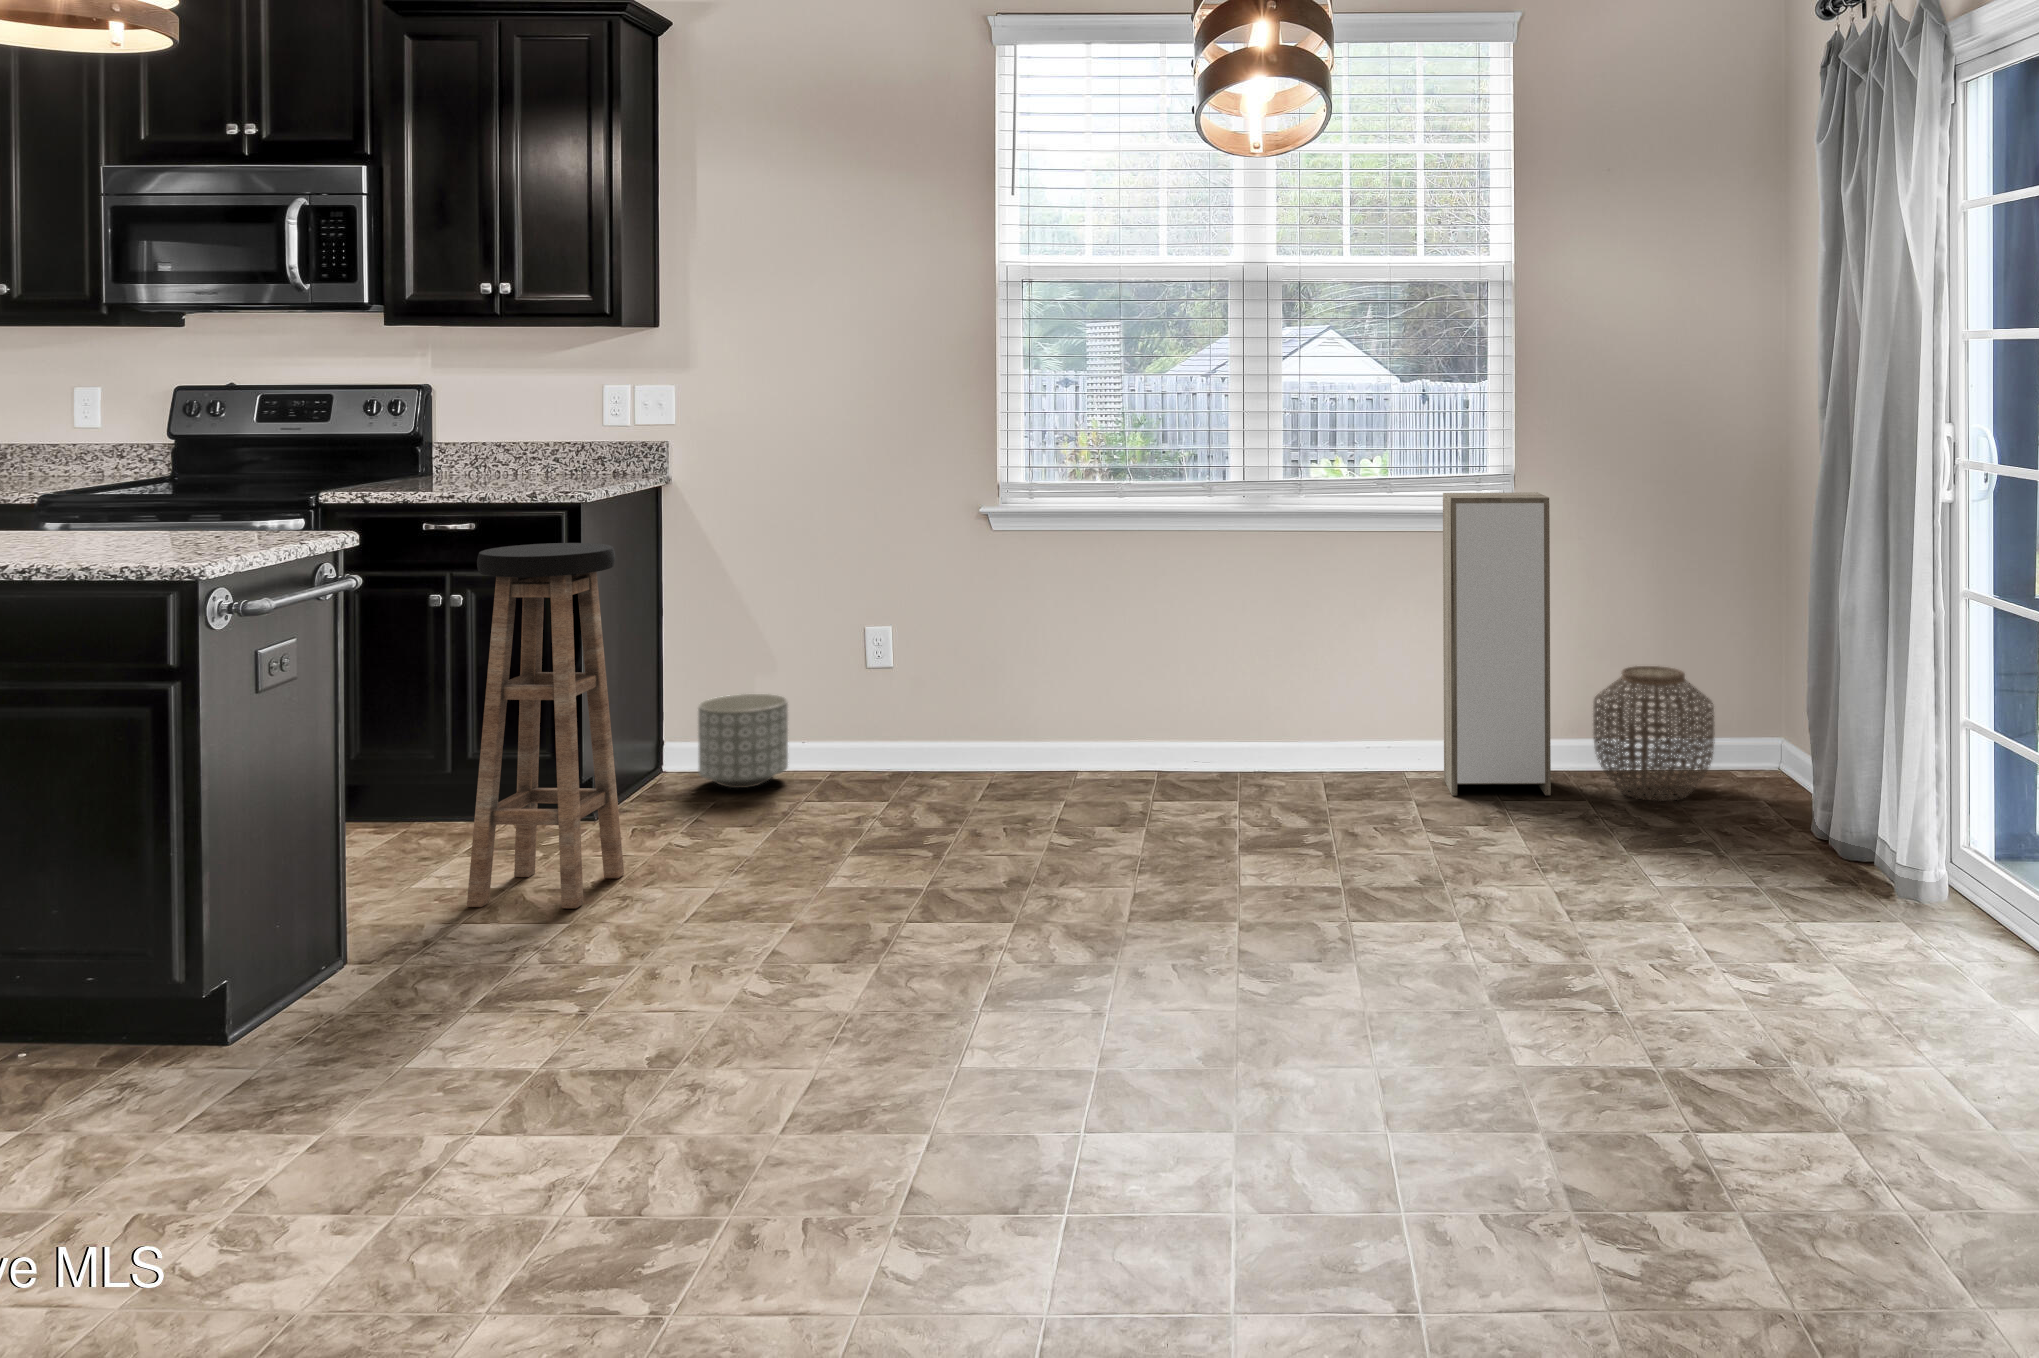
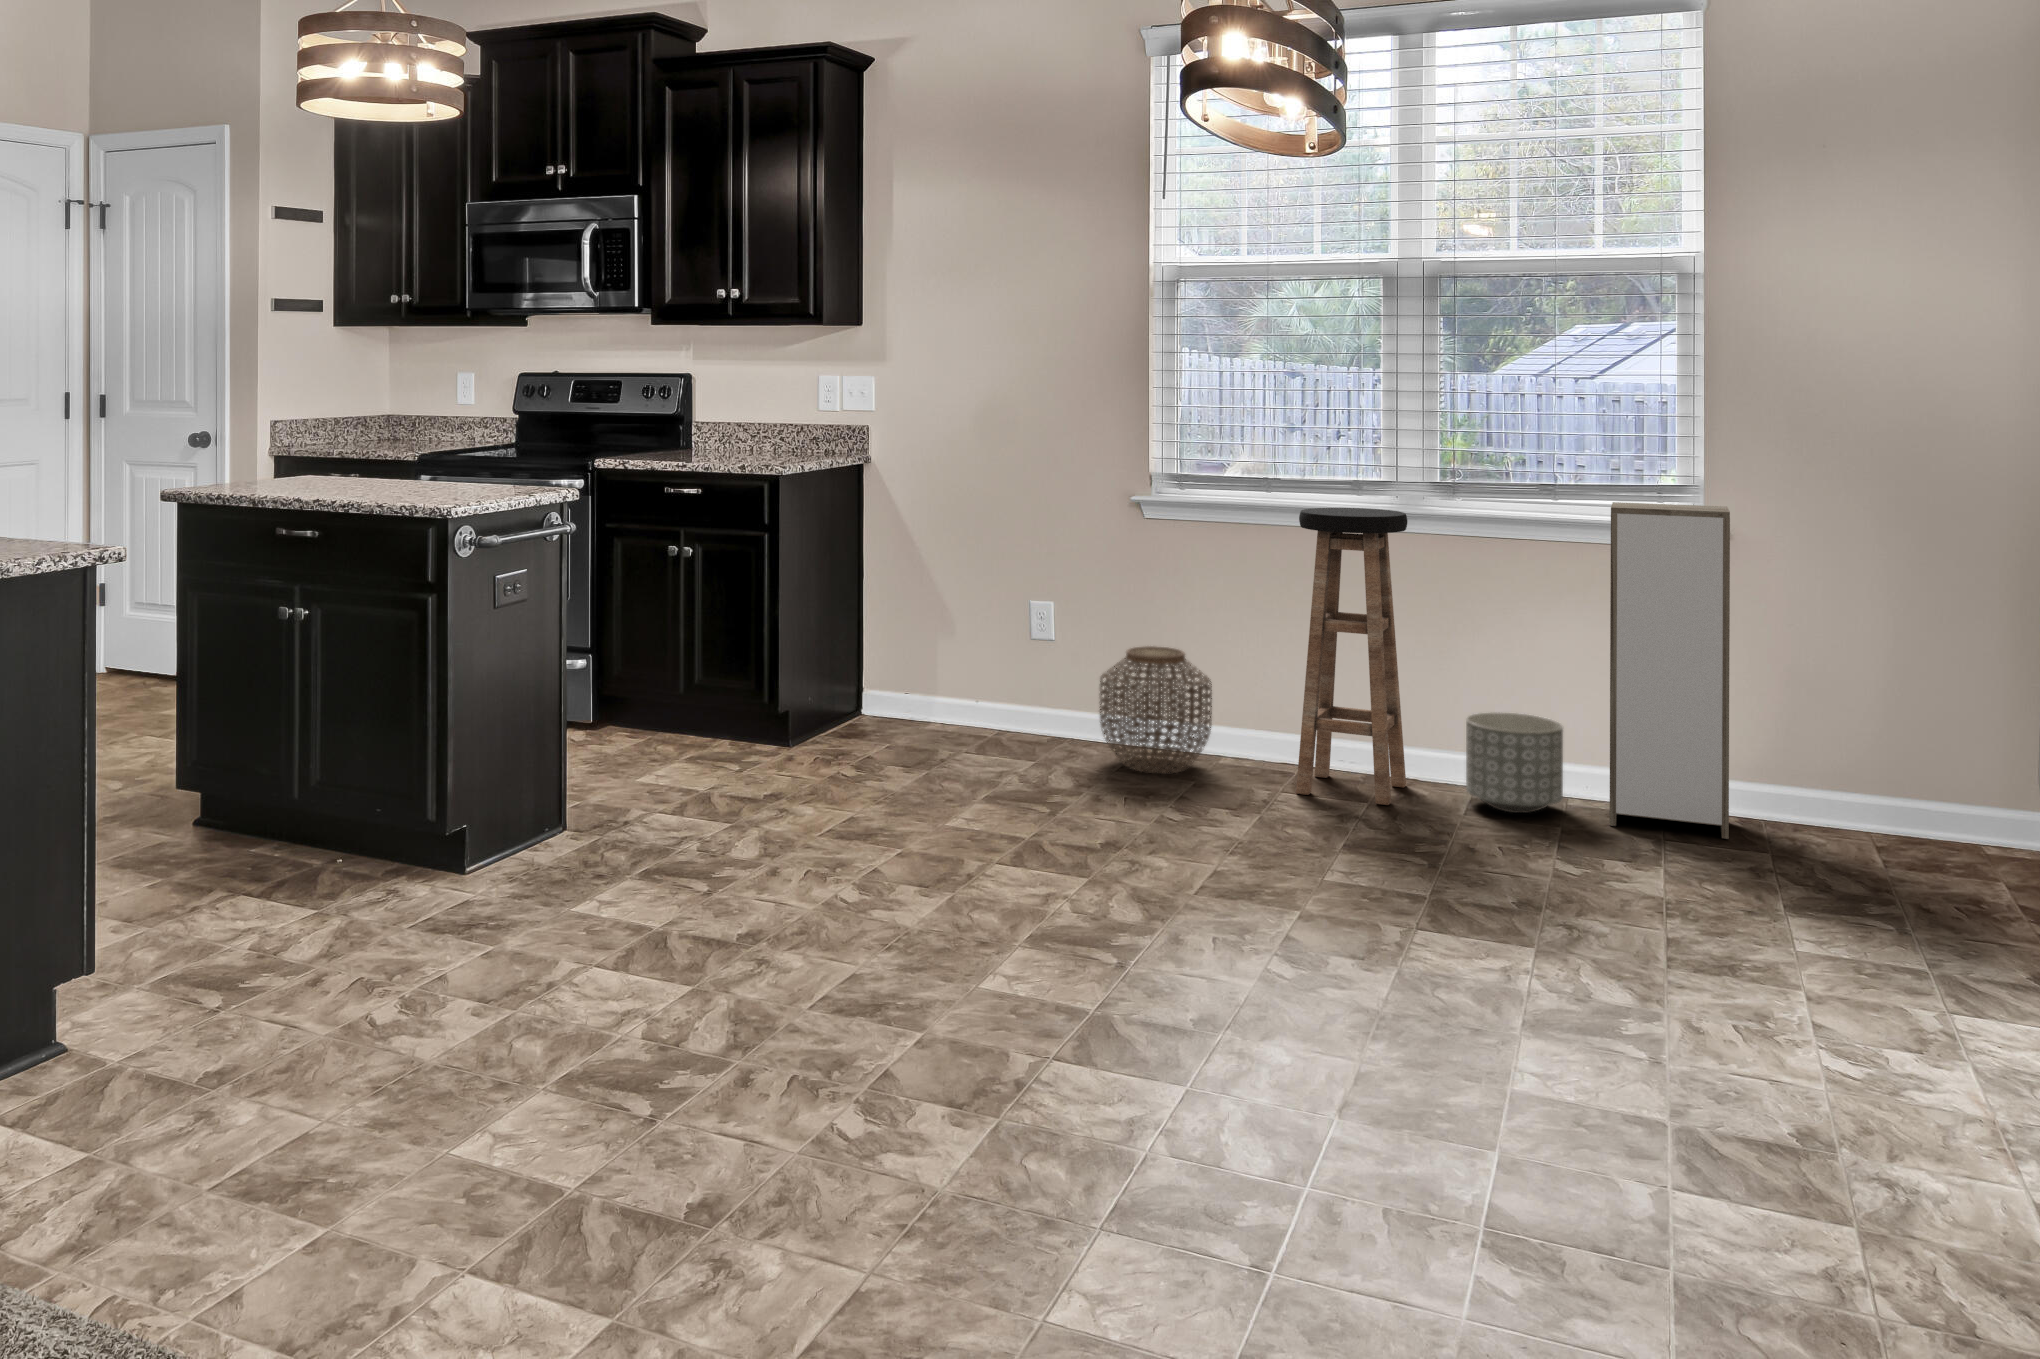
bar stool: present [467,543,624,908] -> present [1296,508,1407,805]
woven basket: present [1593,666,1715,801] -> present [1099,646,1212,774]
planter: present [698,694,788,788] -> present [1466,713,1563,813]

